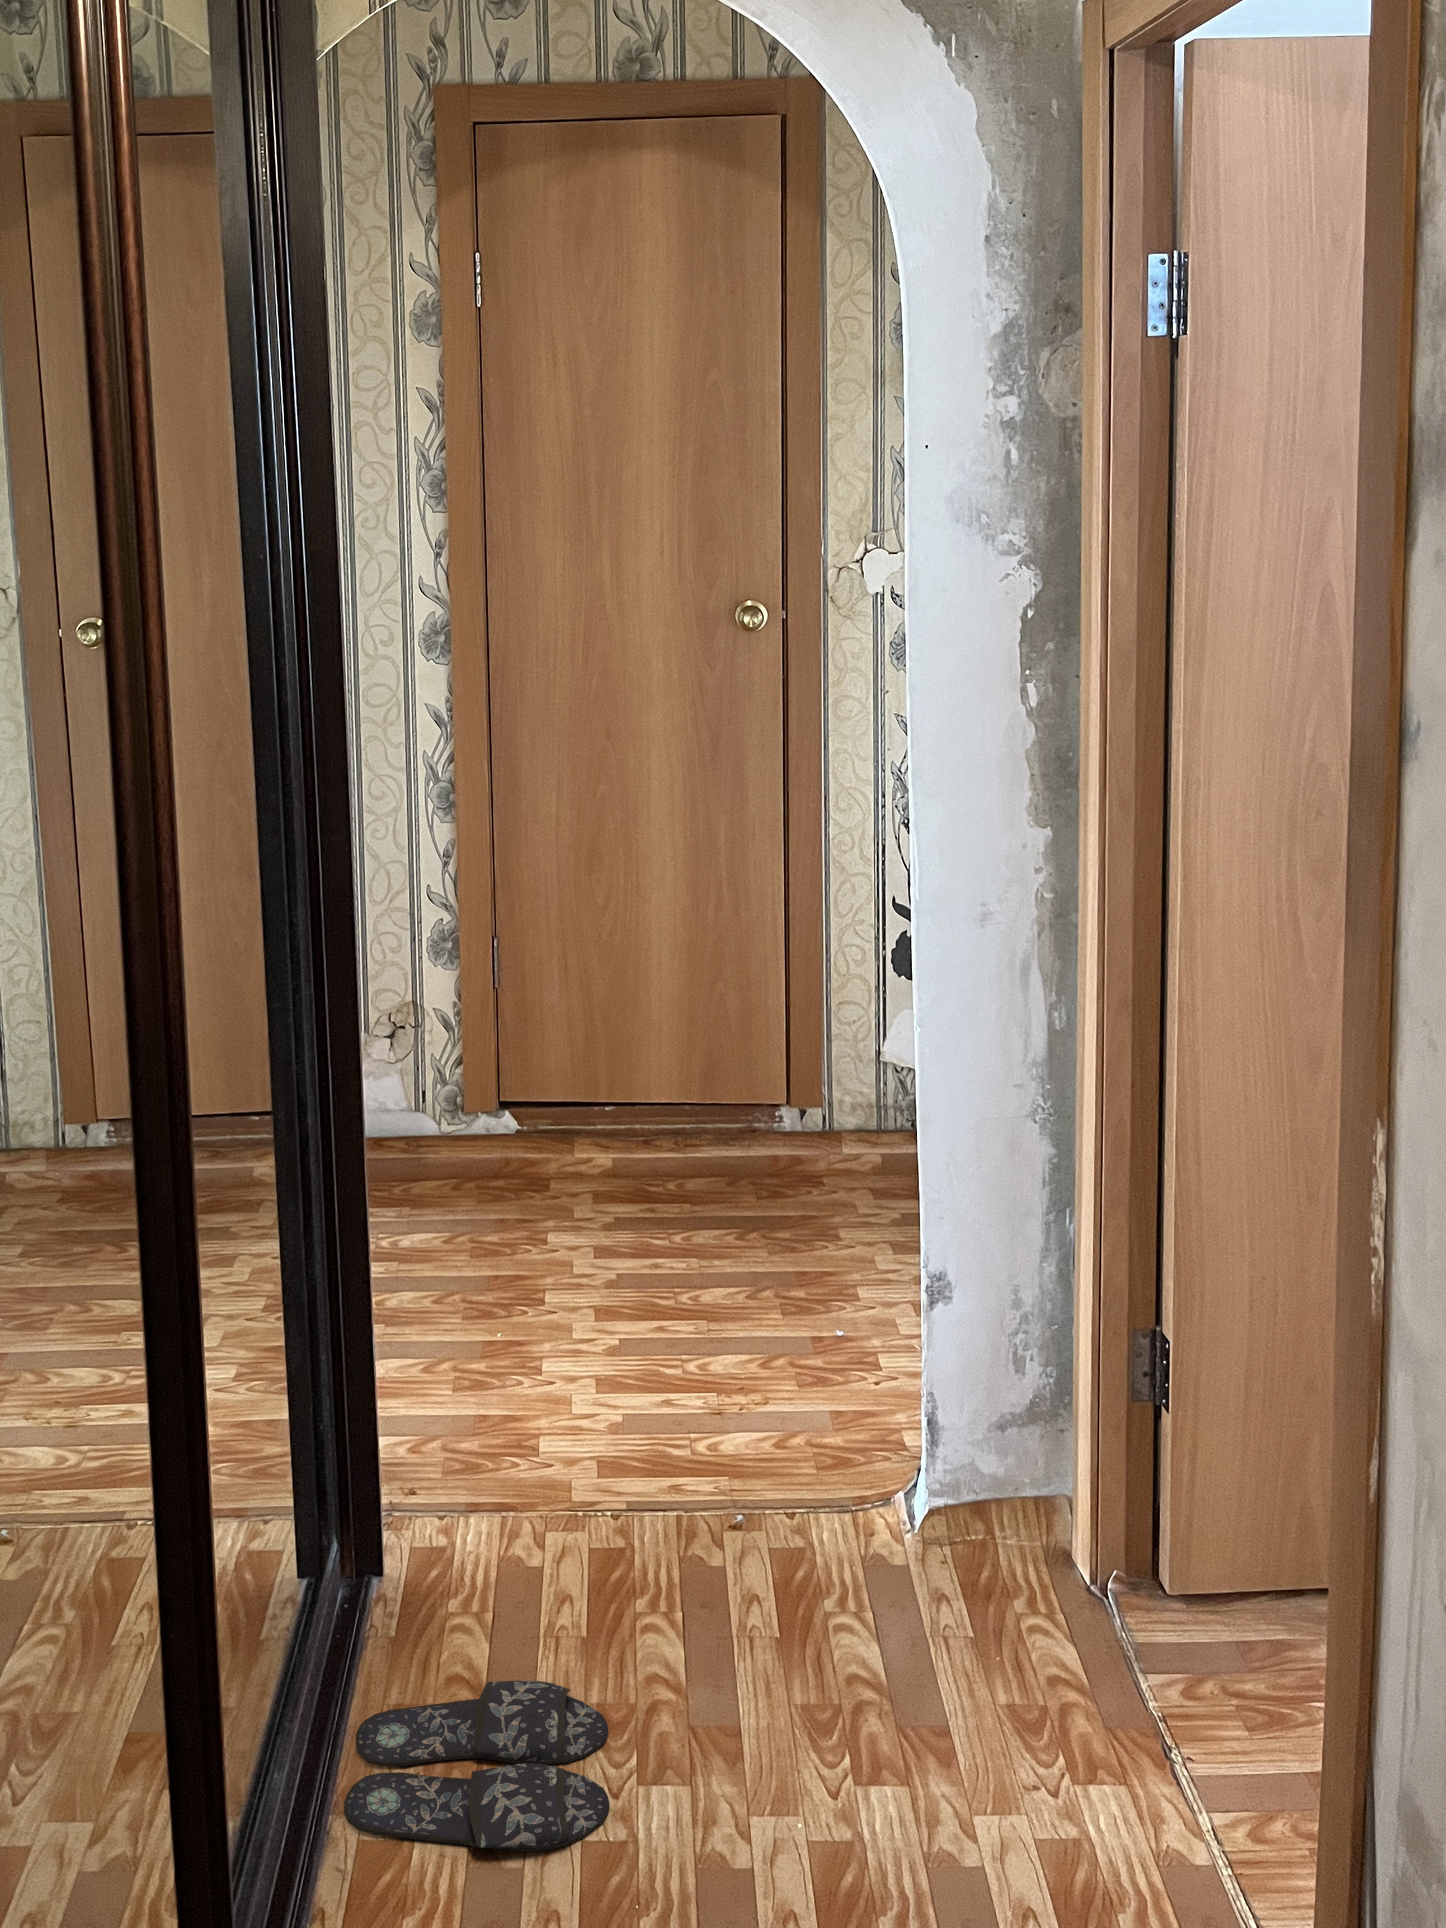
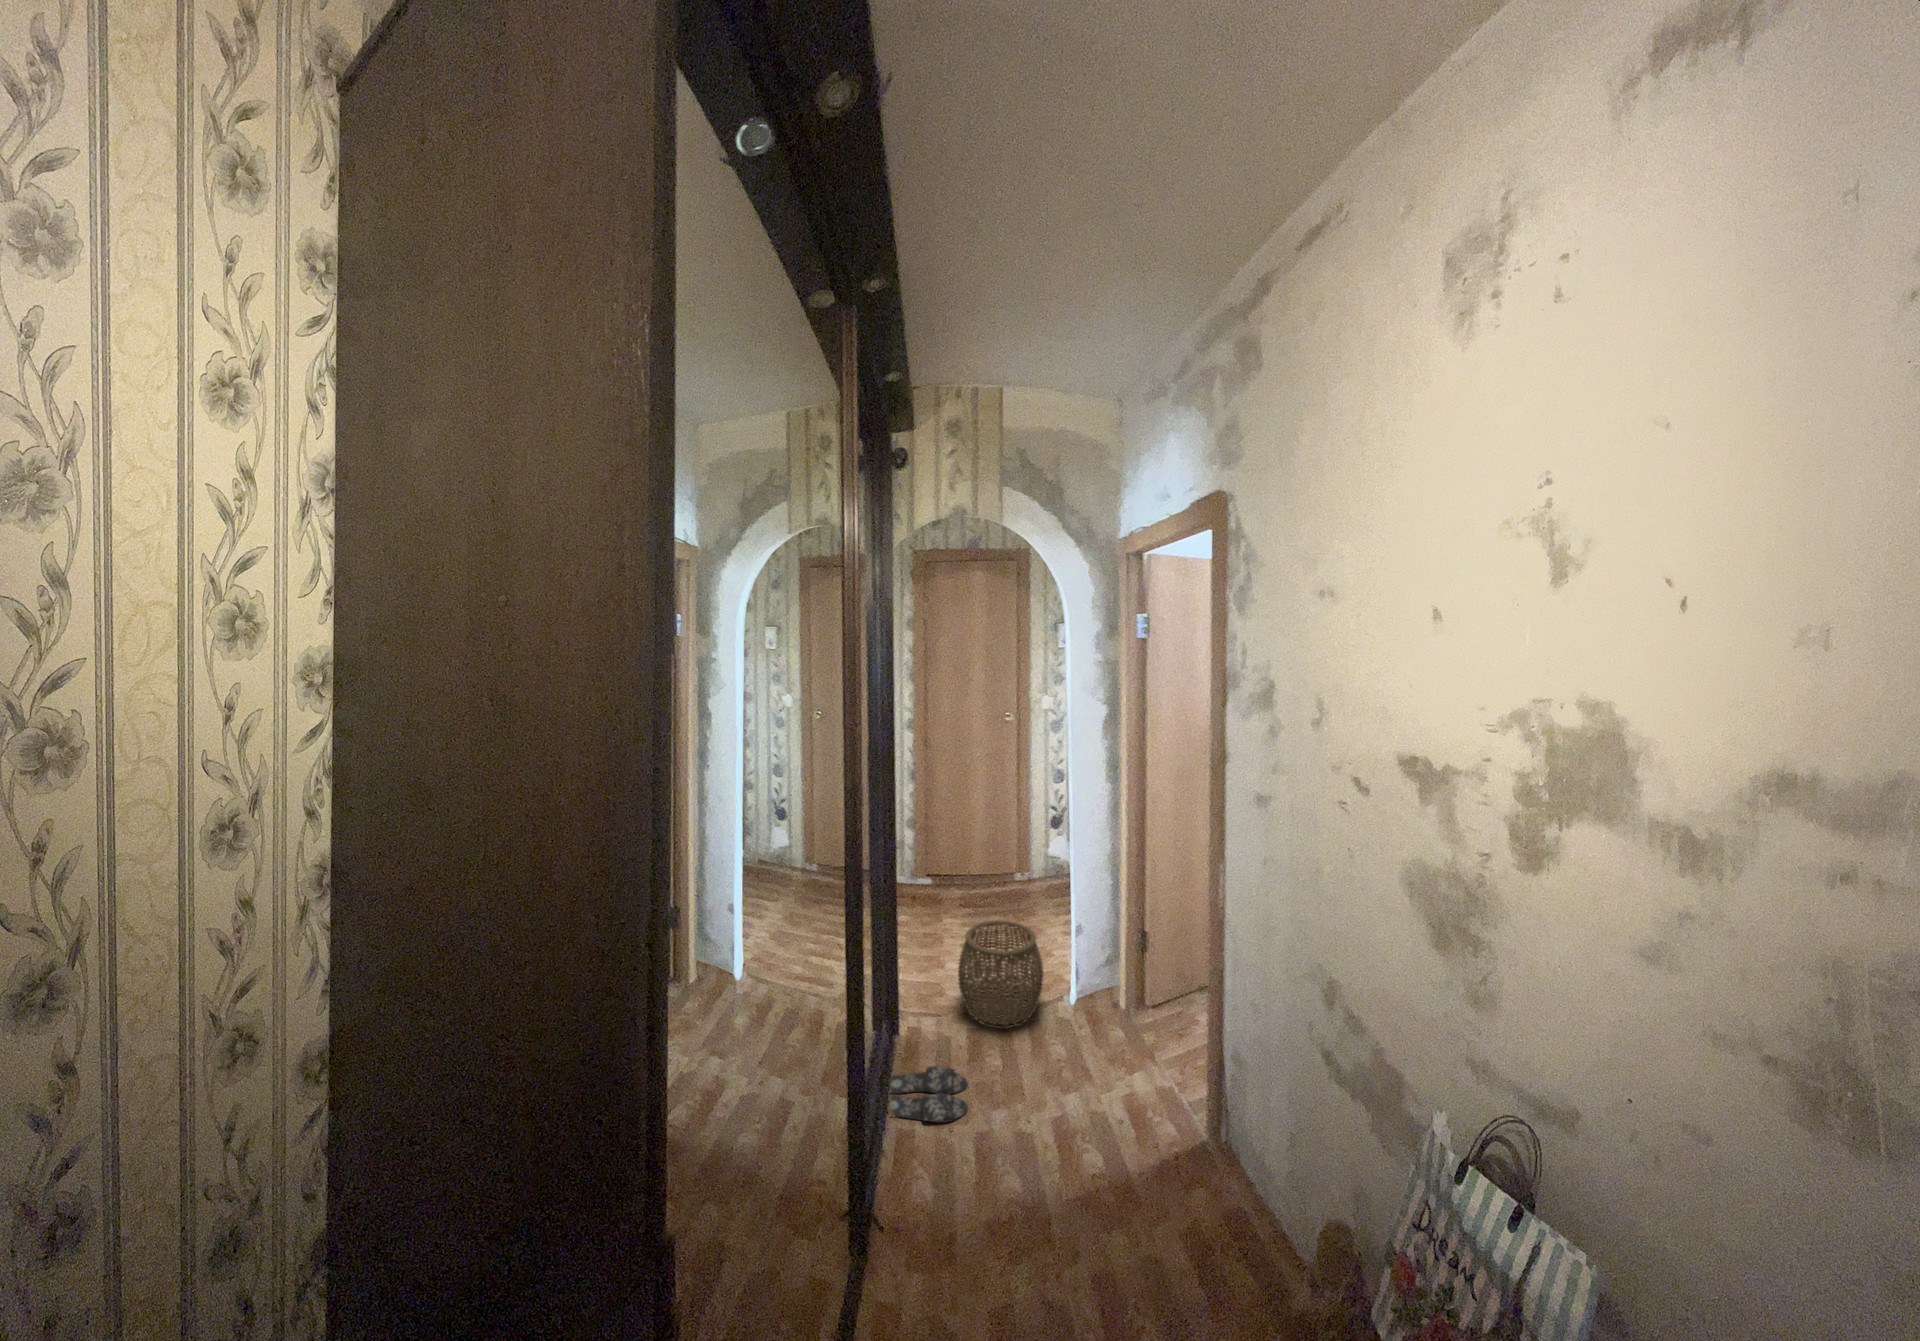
woven basket: none [571,1239,835,1555] -> present [958,920,1044,1026]

